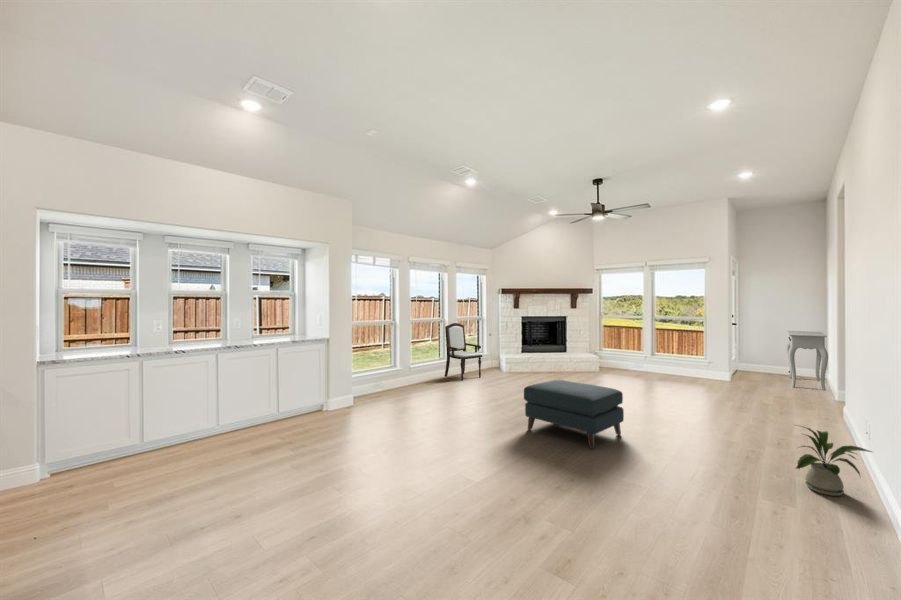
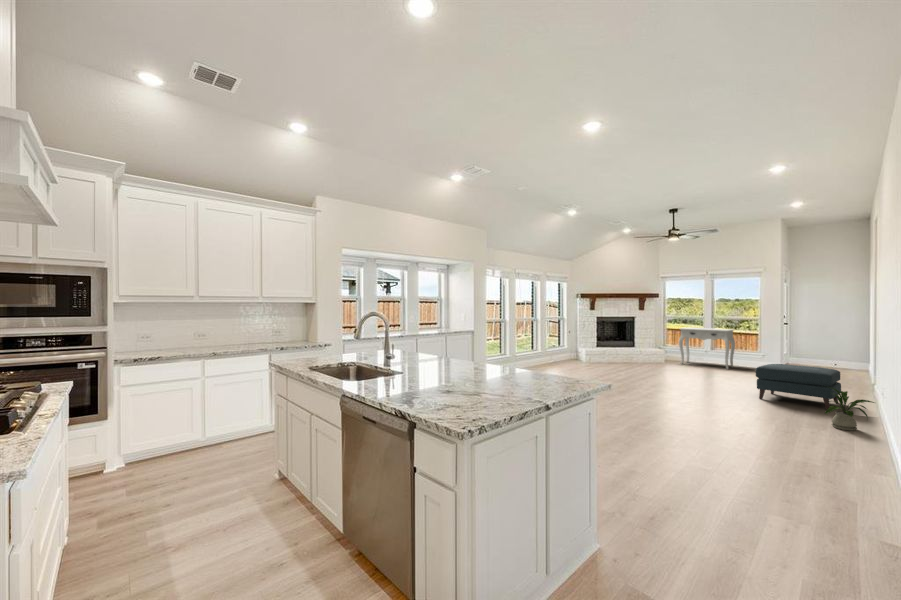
armchair: present [445,323,482,381] -> none [536,322,568,368]
console table: present [787,331,828,390] -> present [679,328,735,369]
ottoman: present [524,380,624,449] -> present [756,364,841,409]

